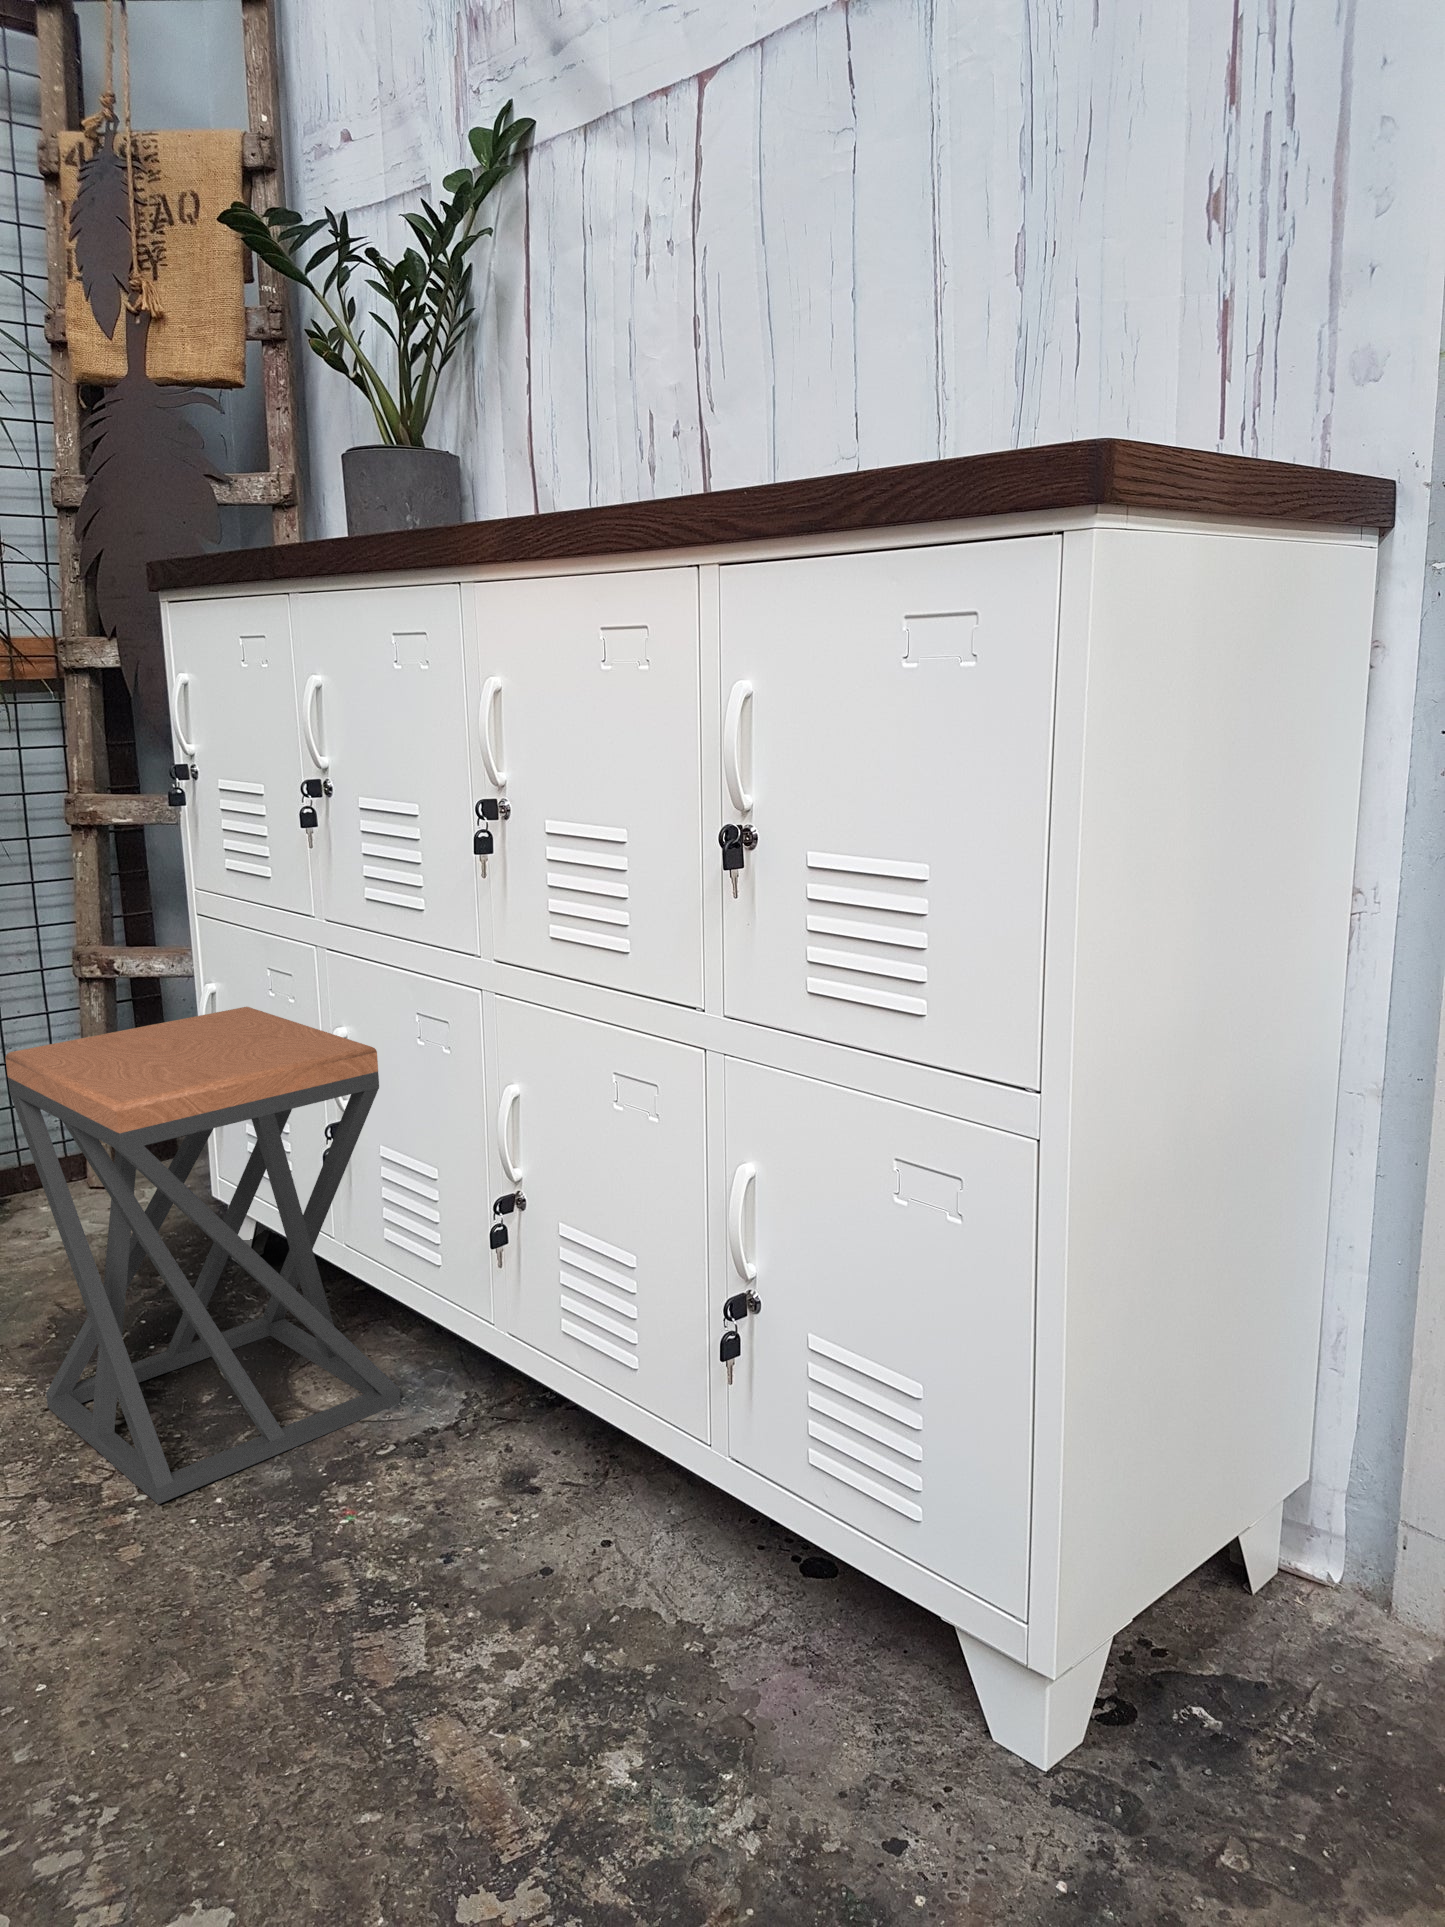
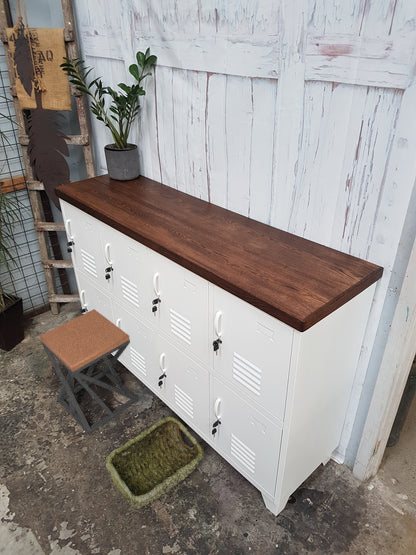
woven basket: none [211,1369,683,1734] -> present [106,417,204,509]

